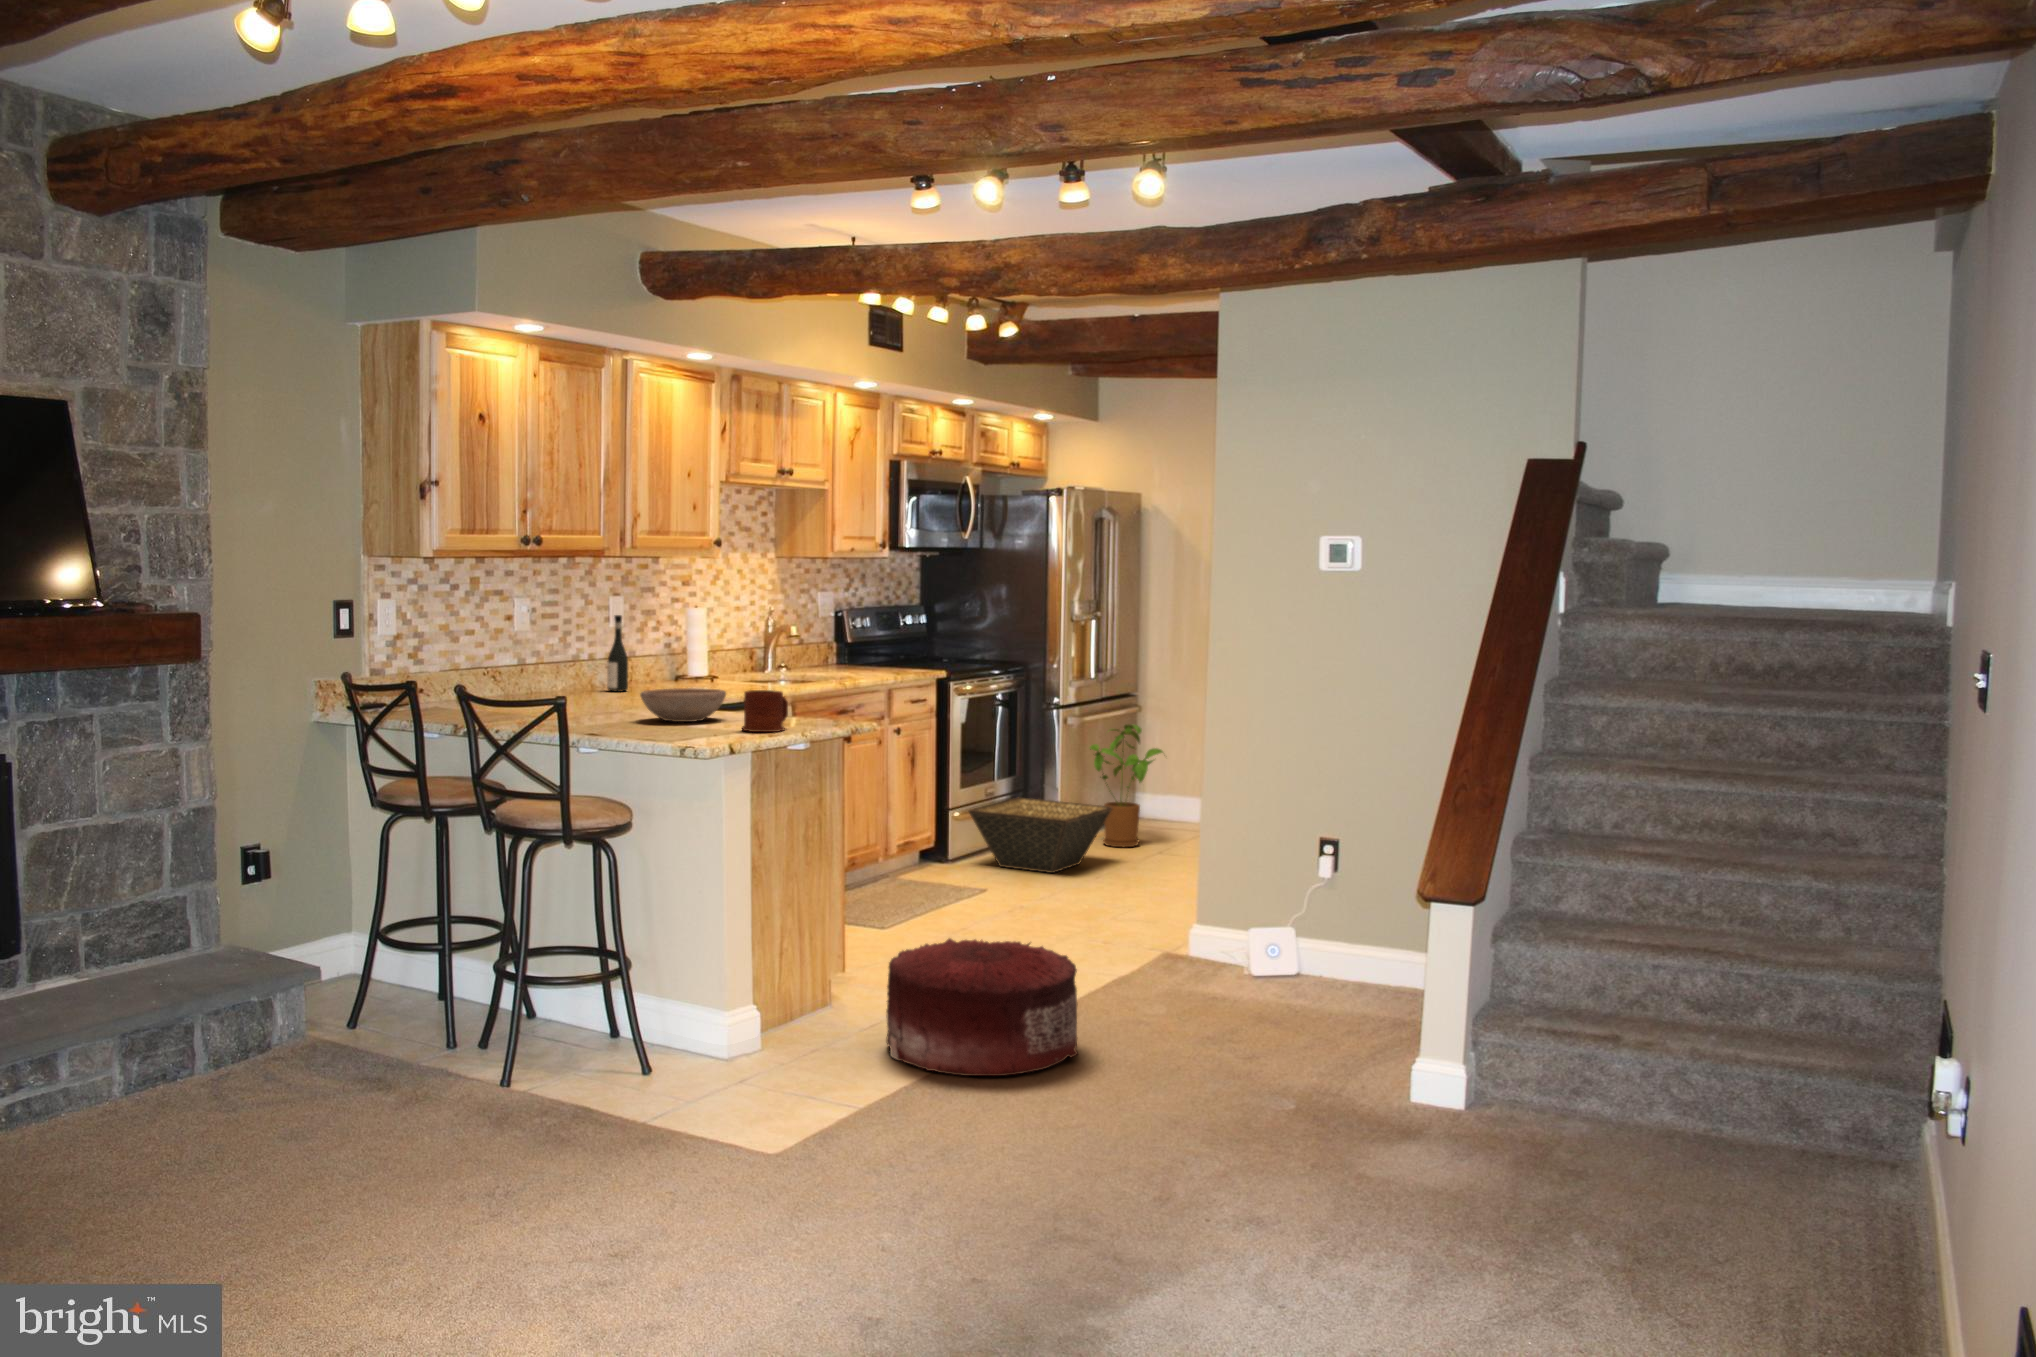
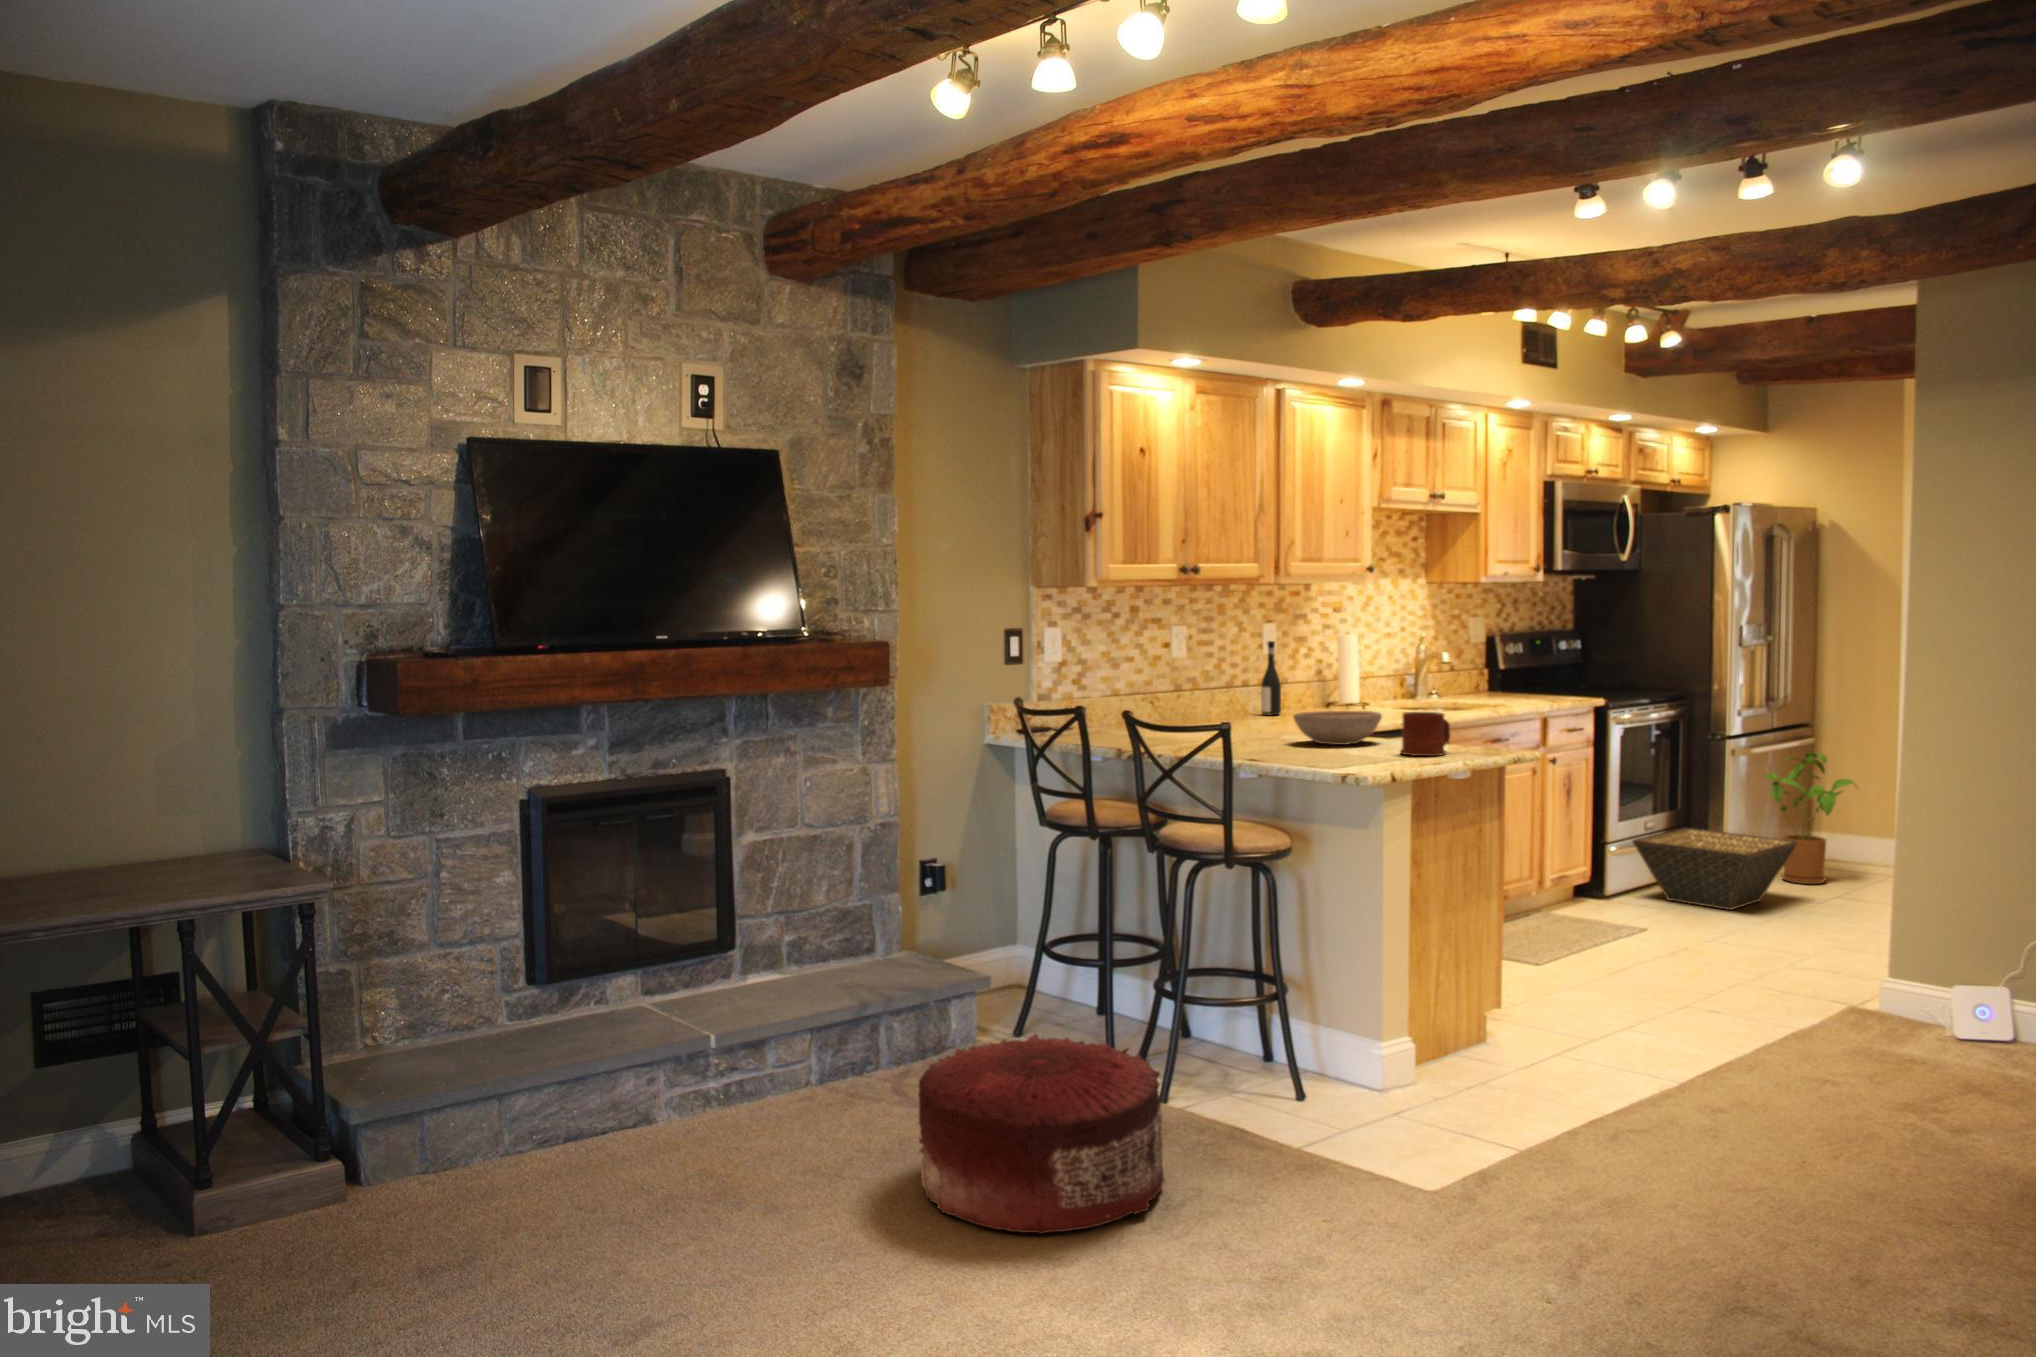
pouf: present [886,938,1078,1076] -> present [918,1034,1165,1234]

